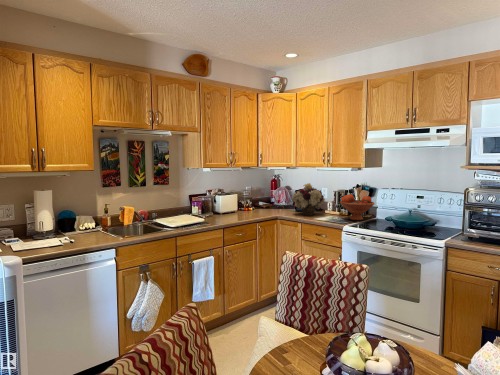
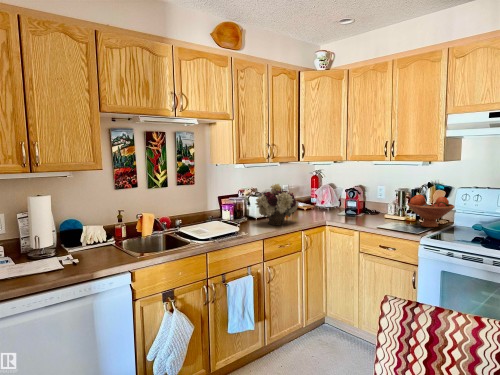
flower arrangement: present [292,183,325,215] -> present [255,184,299,225]

